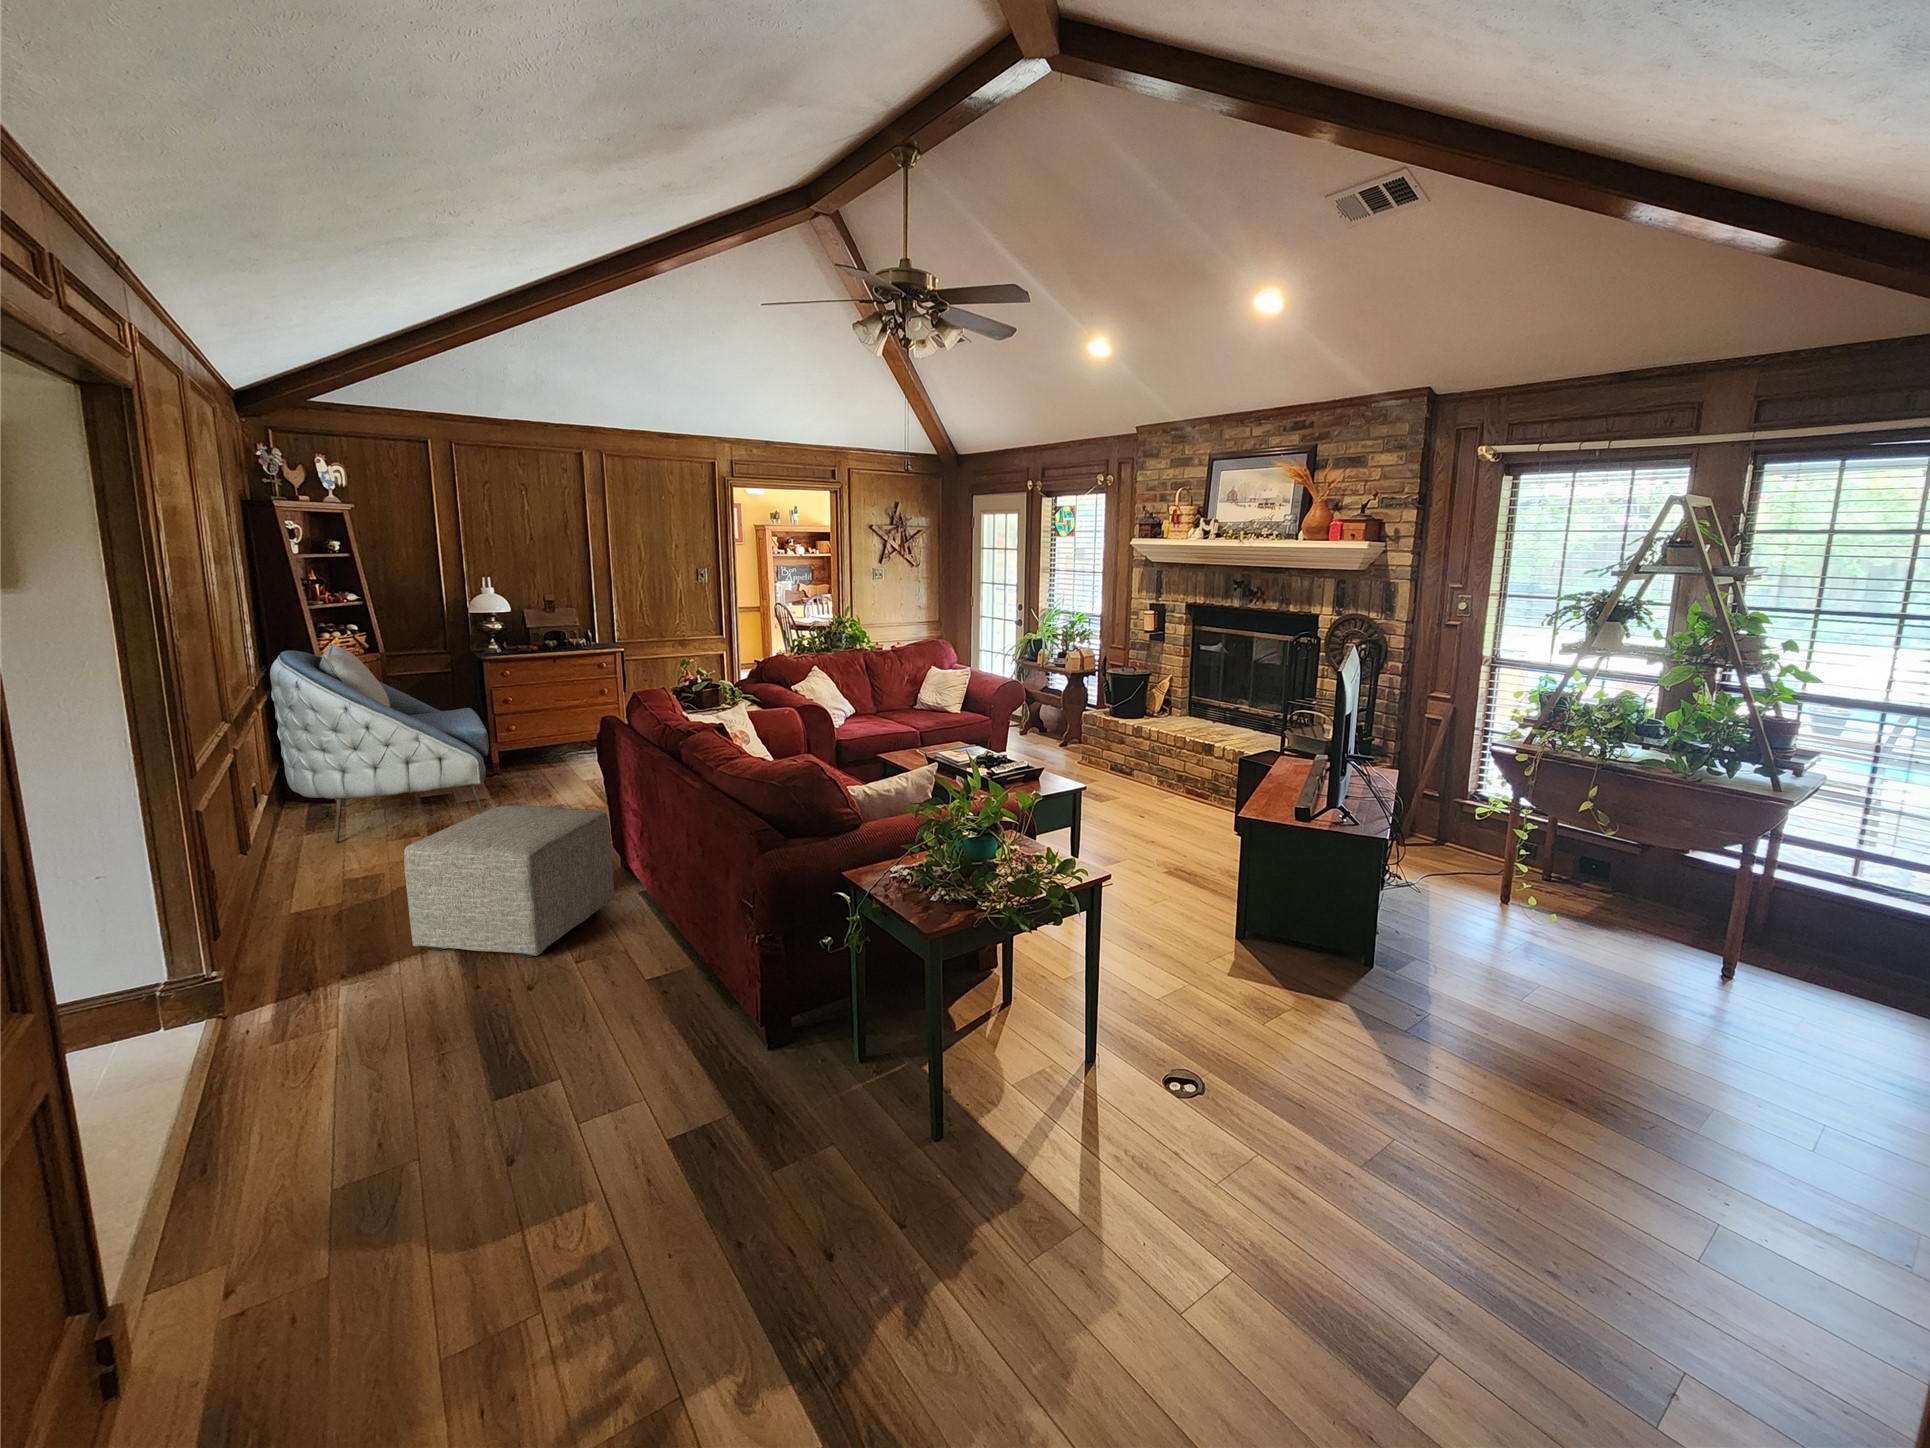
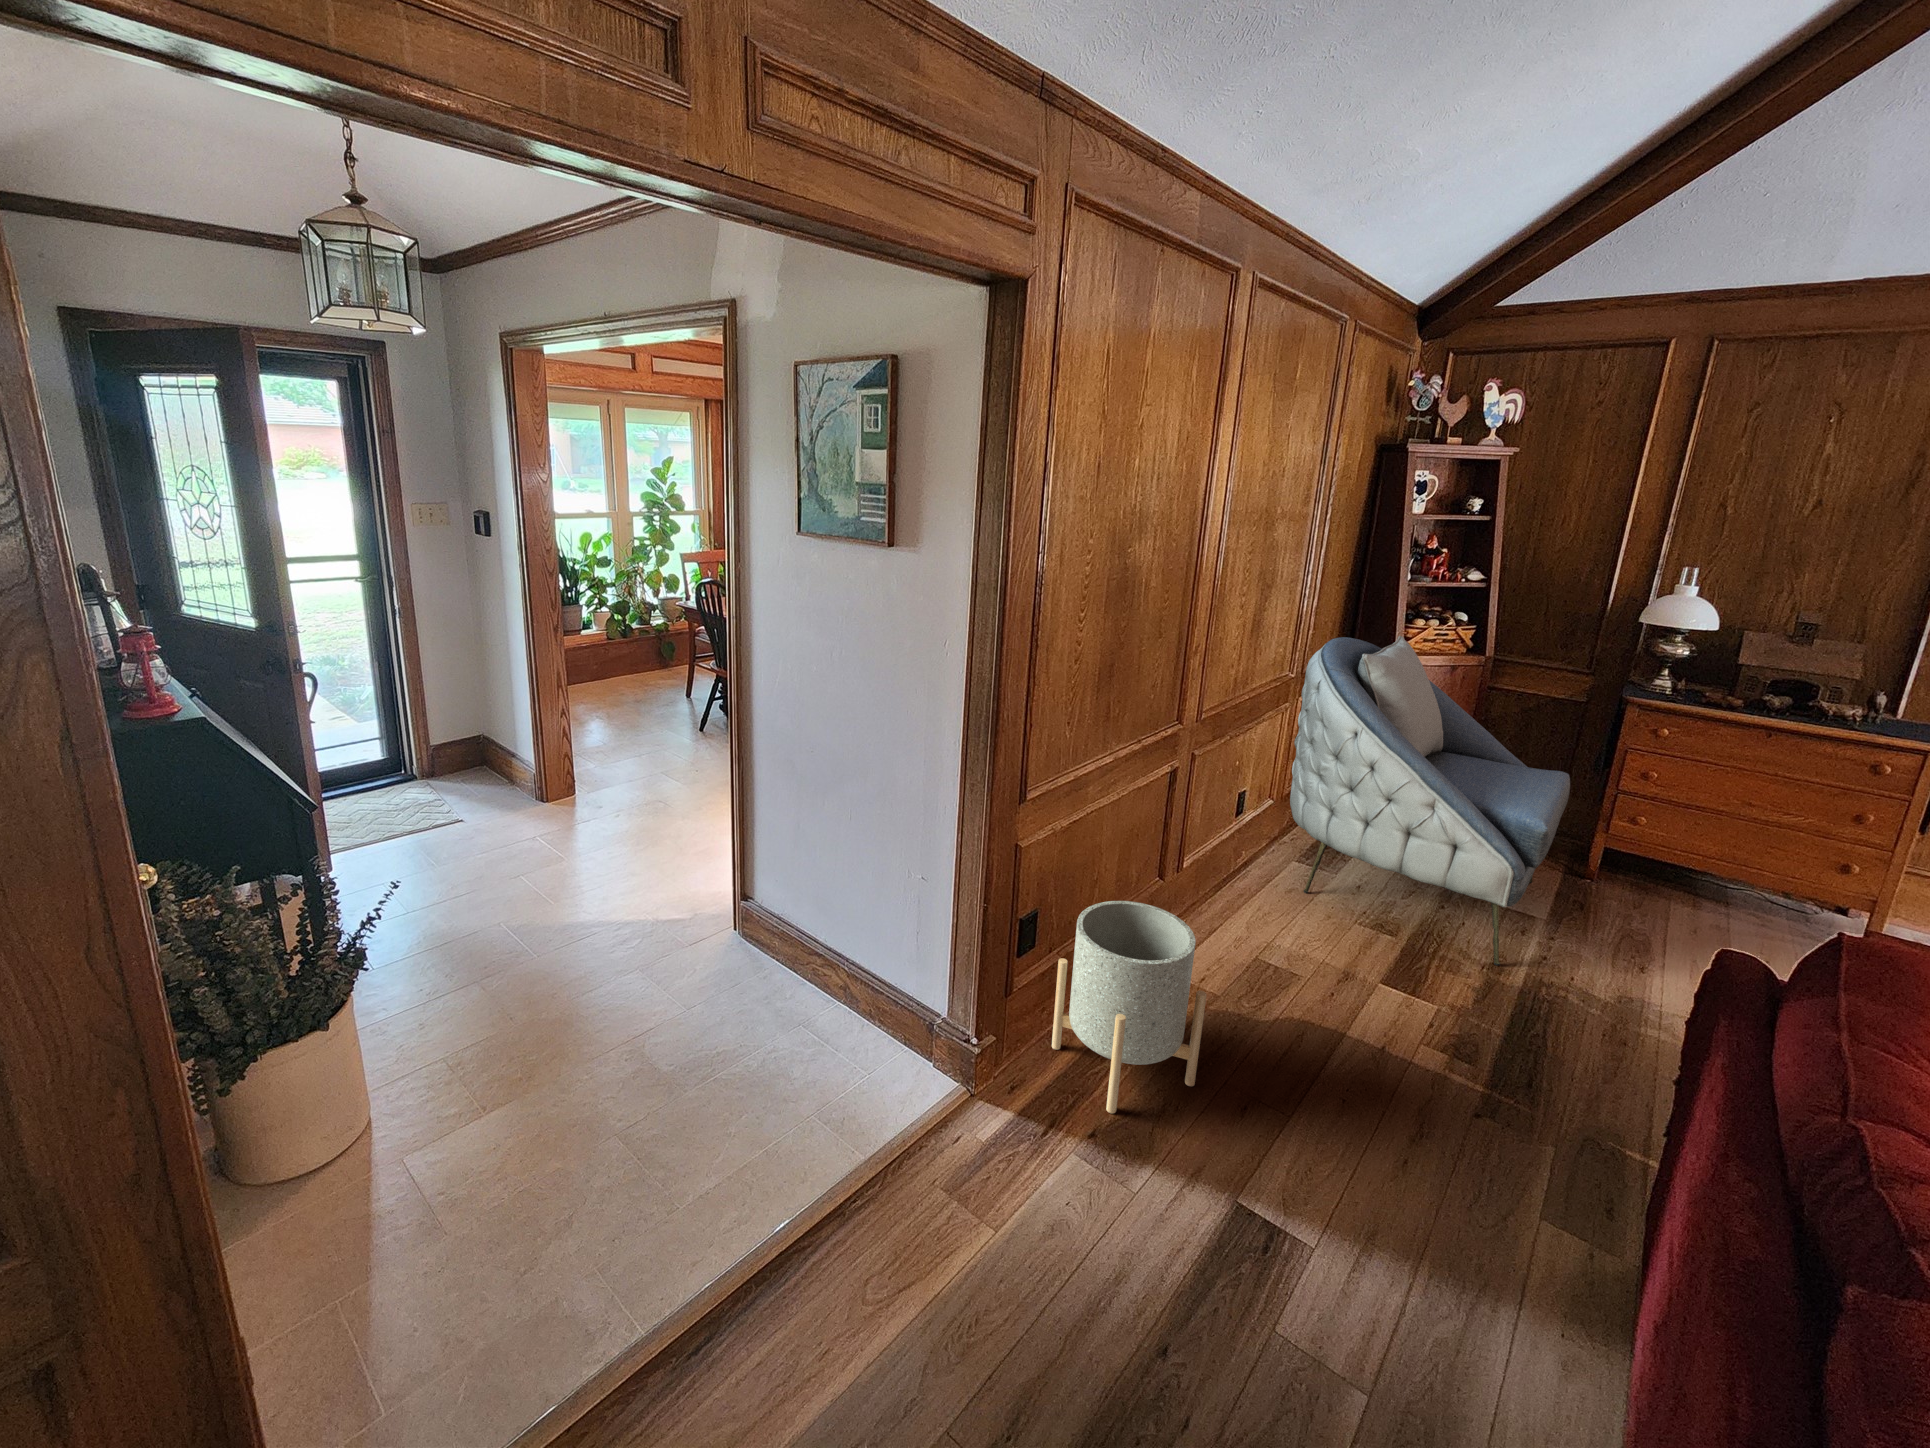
ottoman: present [404,806,615,957] -> none [1185,1015,1602,1390]
planter: none [240,832,377,974] -> present [1052,901,1206,1113]

